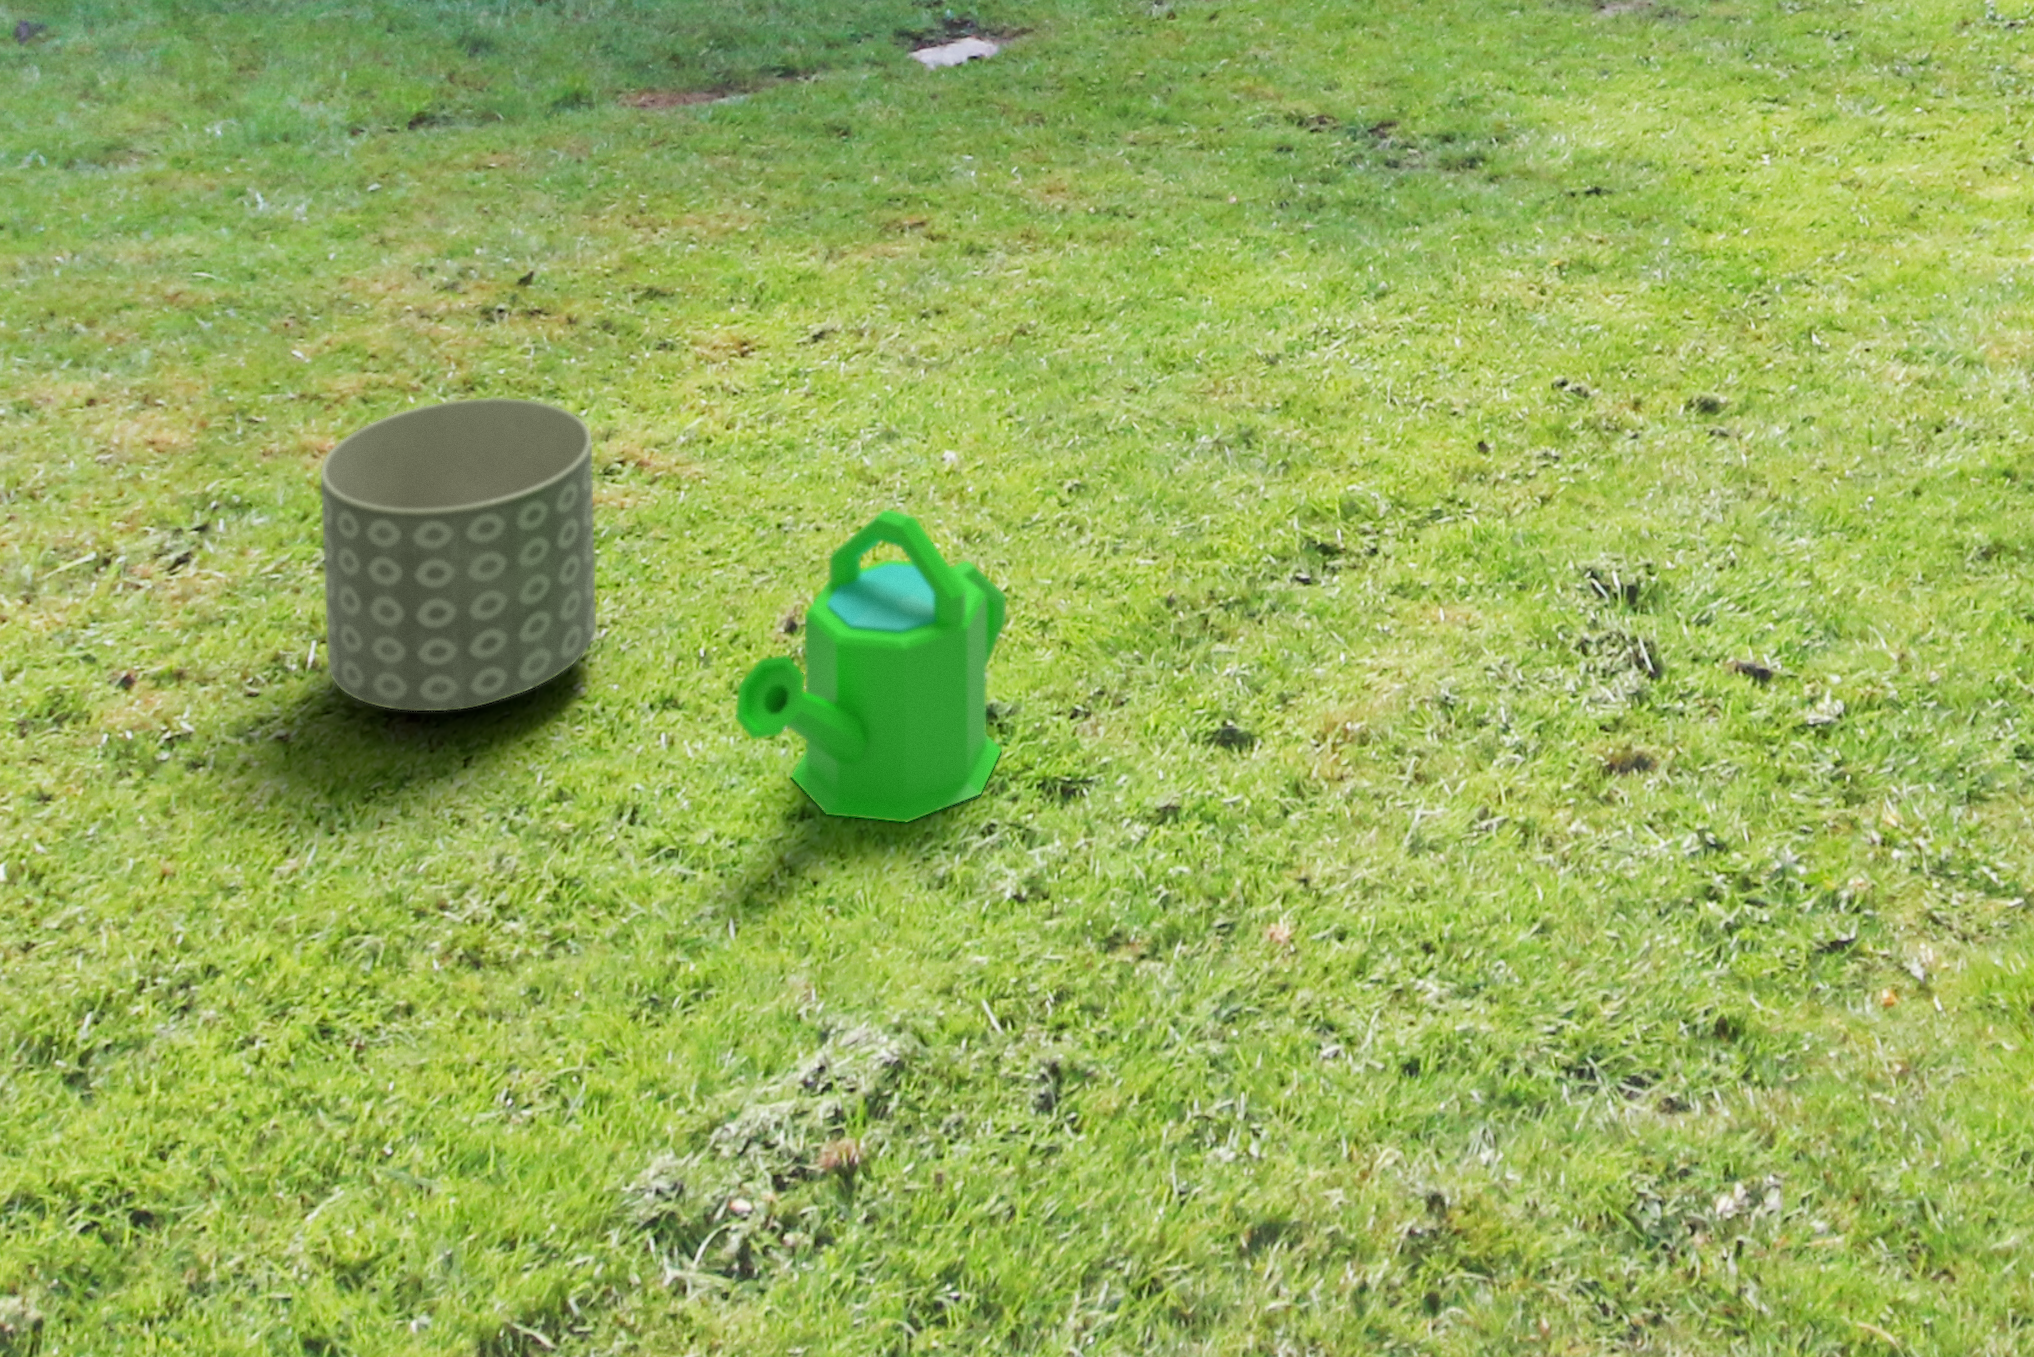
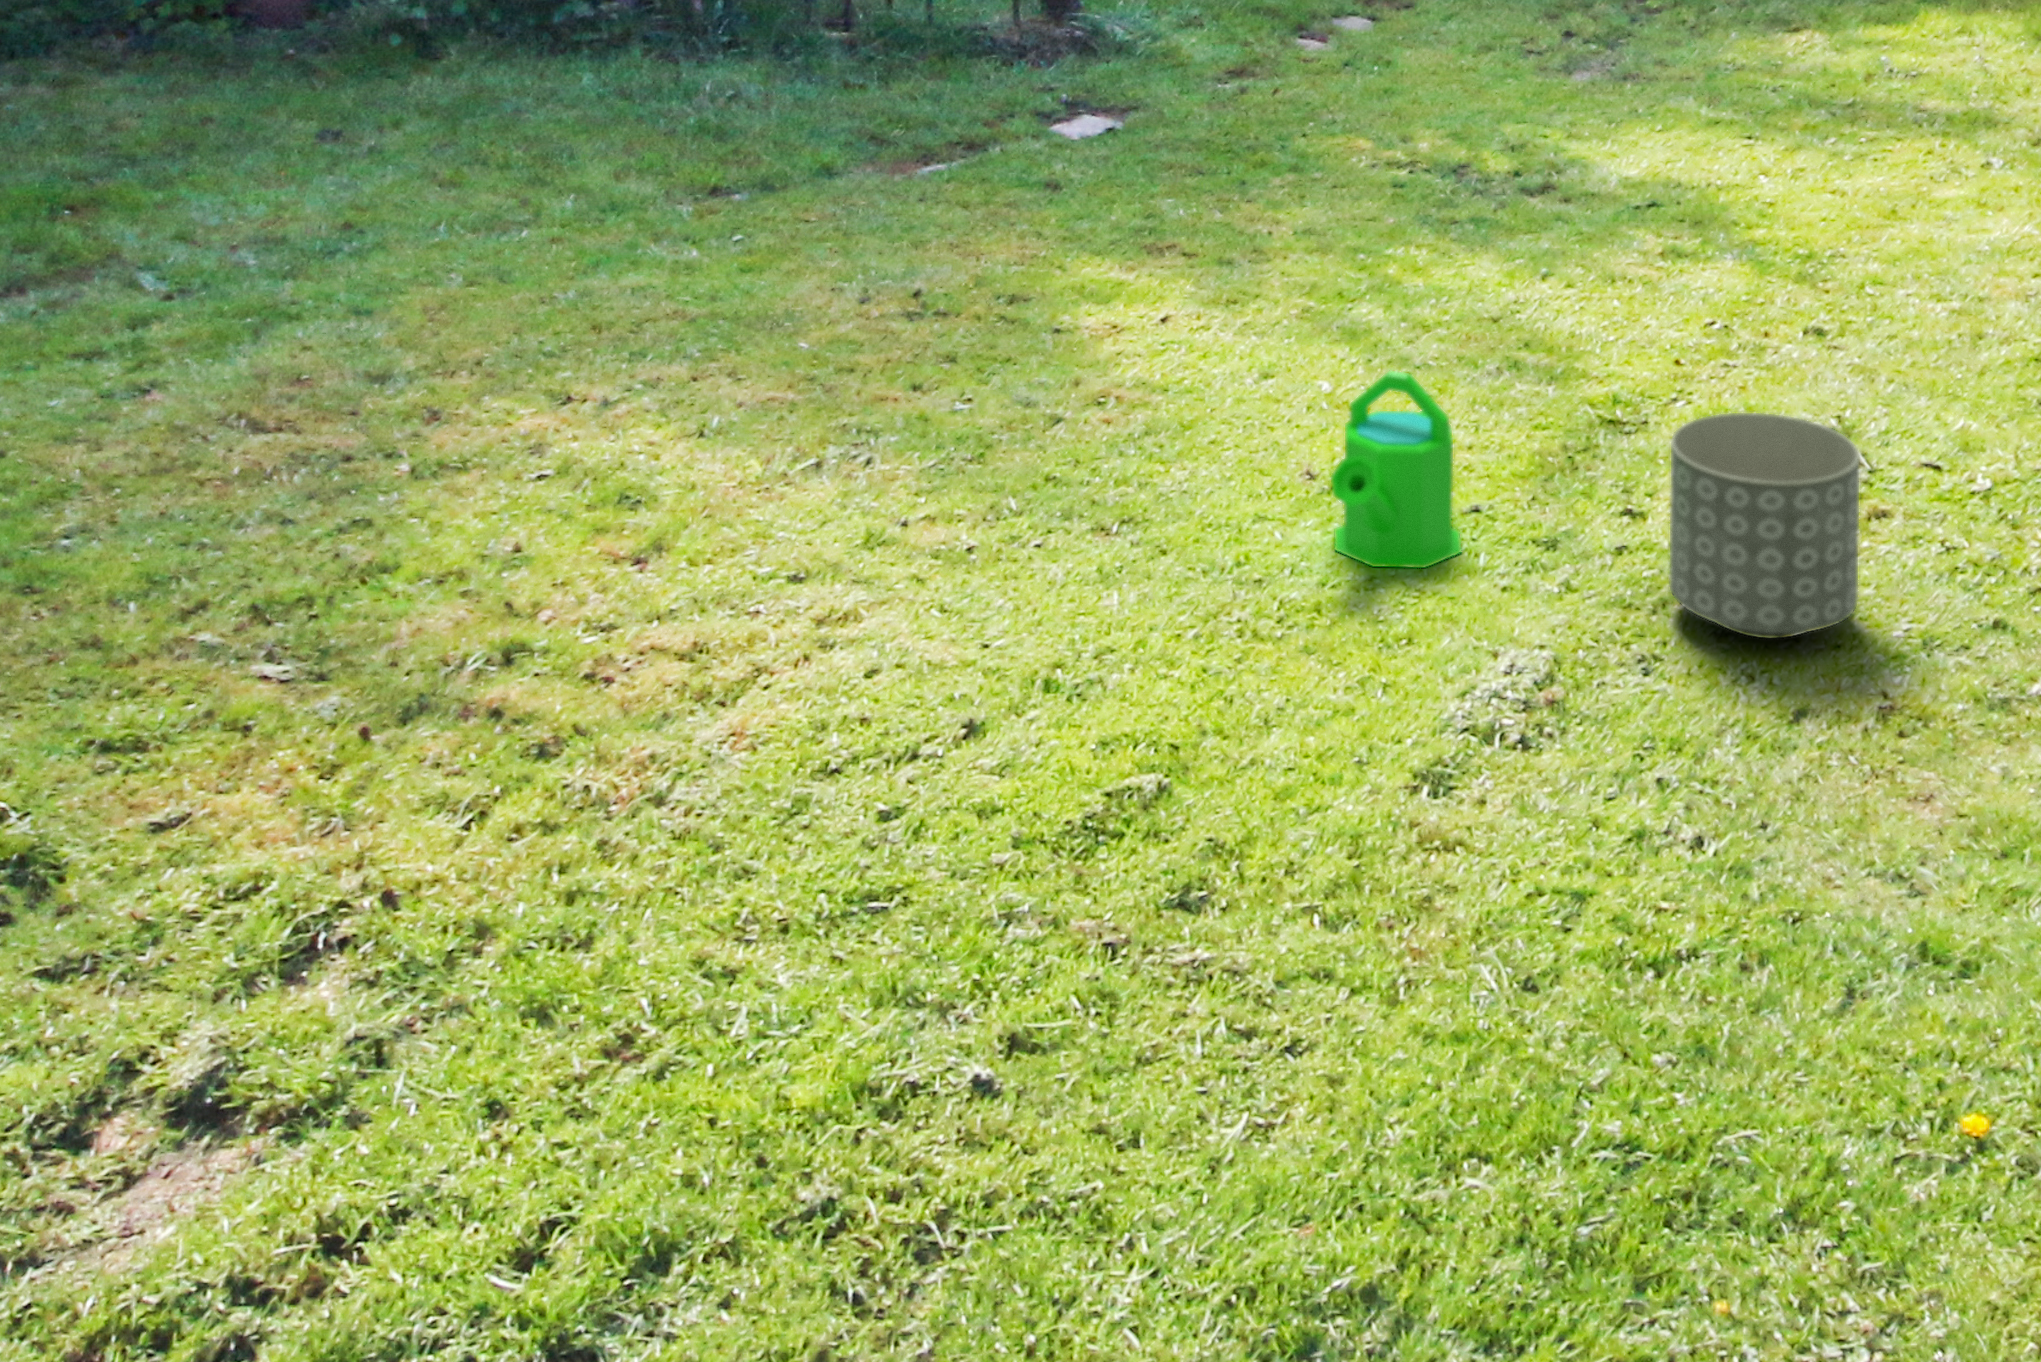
planter: present [321,398,596,711] -> present [1670,413,1860,638]

